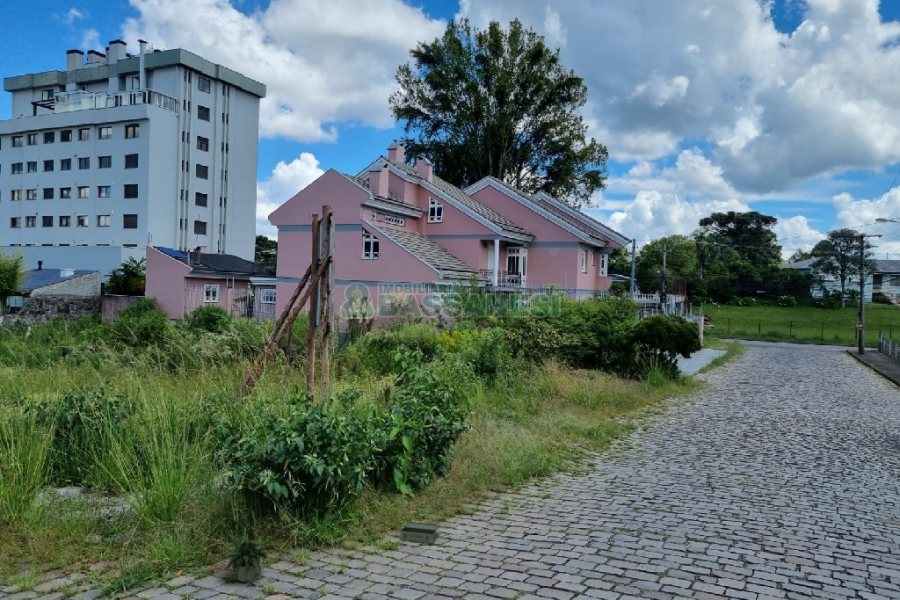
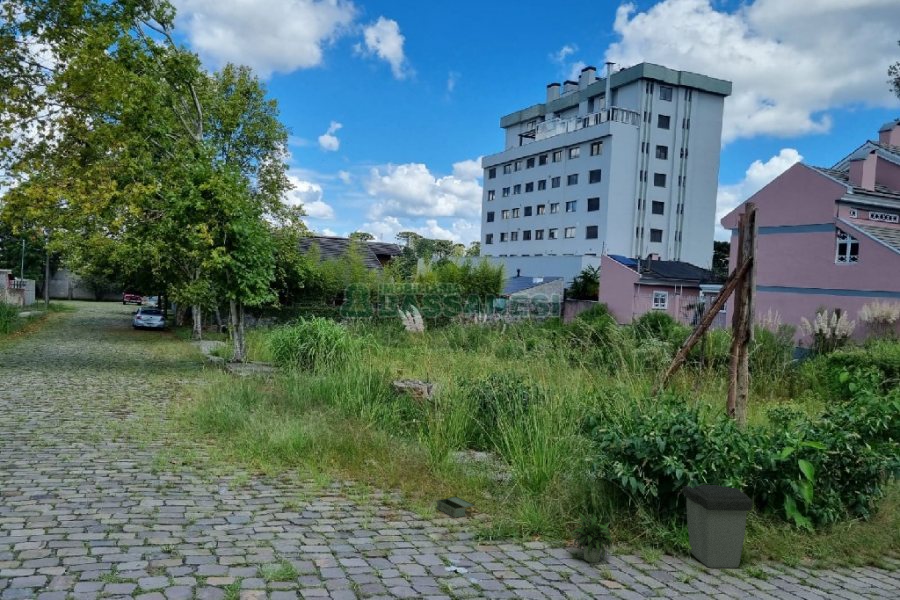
trash can: none [322,473,384,552] -> present [683,483,752,568]
toolbox: present [400,522,440,543] -> present [437,497,474,518]

